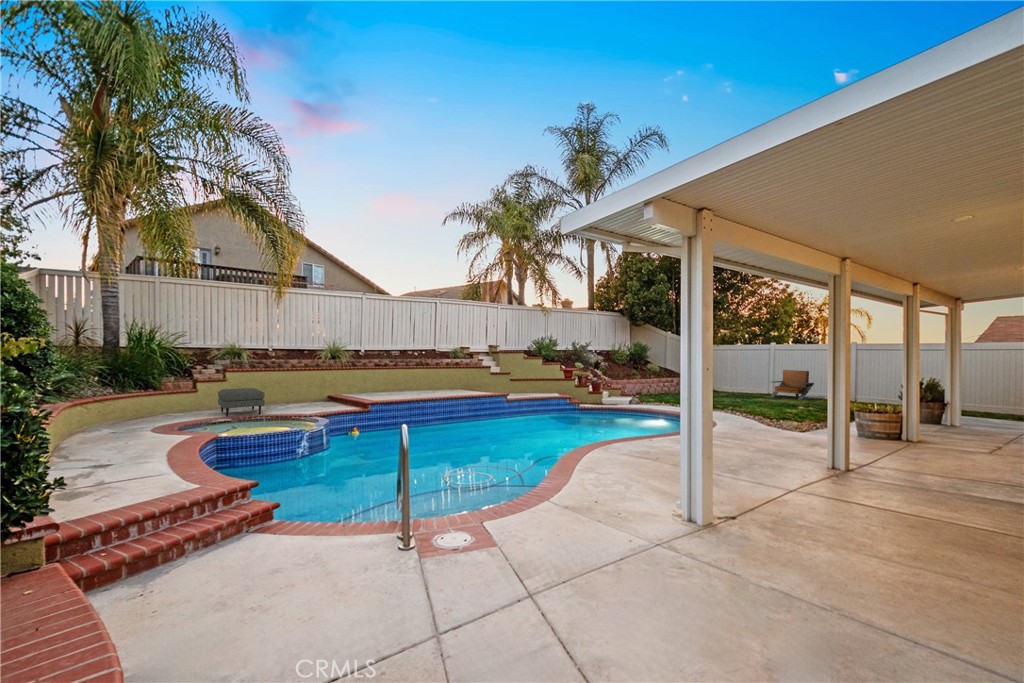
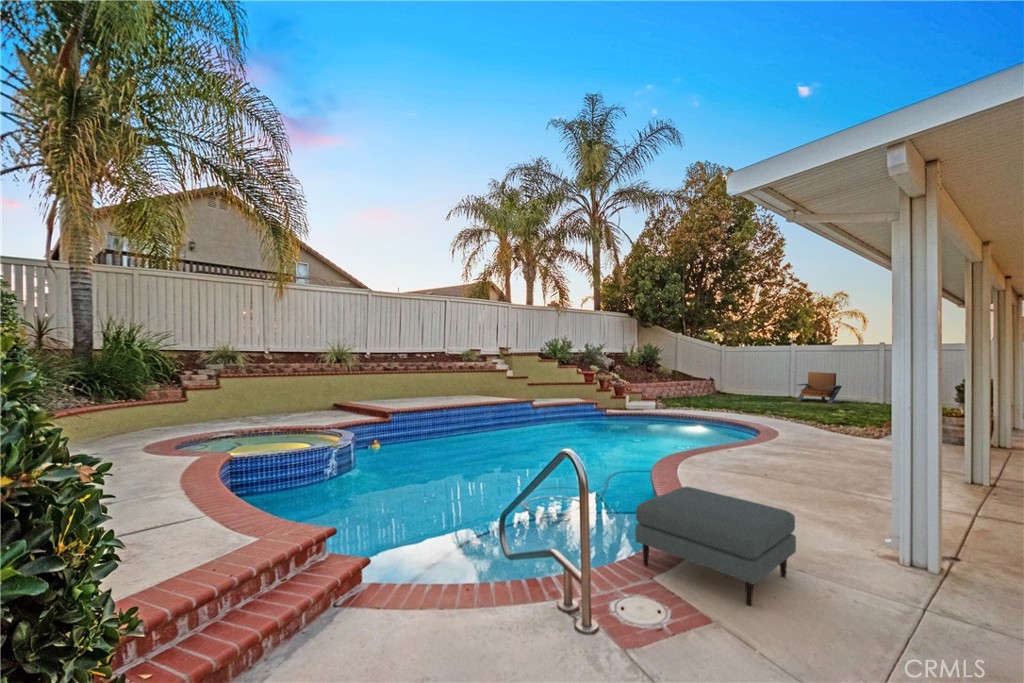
ottoman: present [218,388,265,417] -> present [635,487,796,606]

